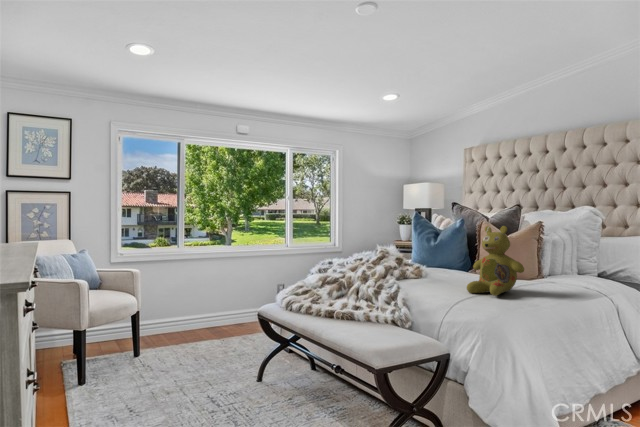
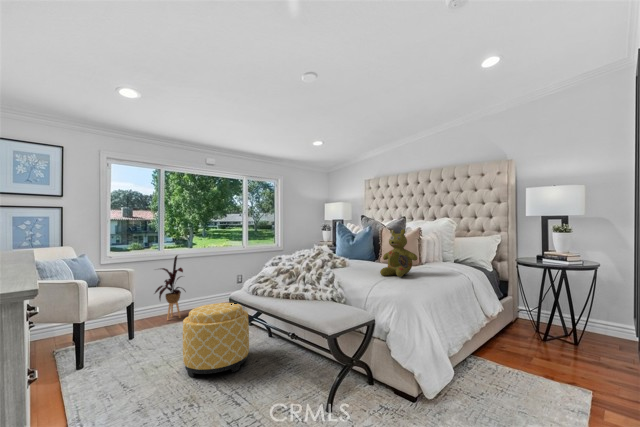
house plant: none [164,252,206,338] -> present [155,256,185,320]
ottoman: none [199,319,282,410] -> present [183,303,249,377]

